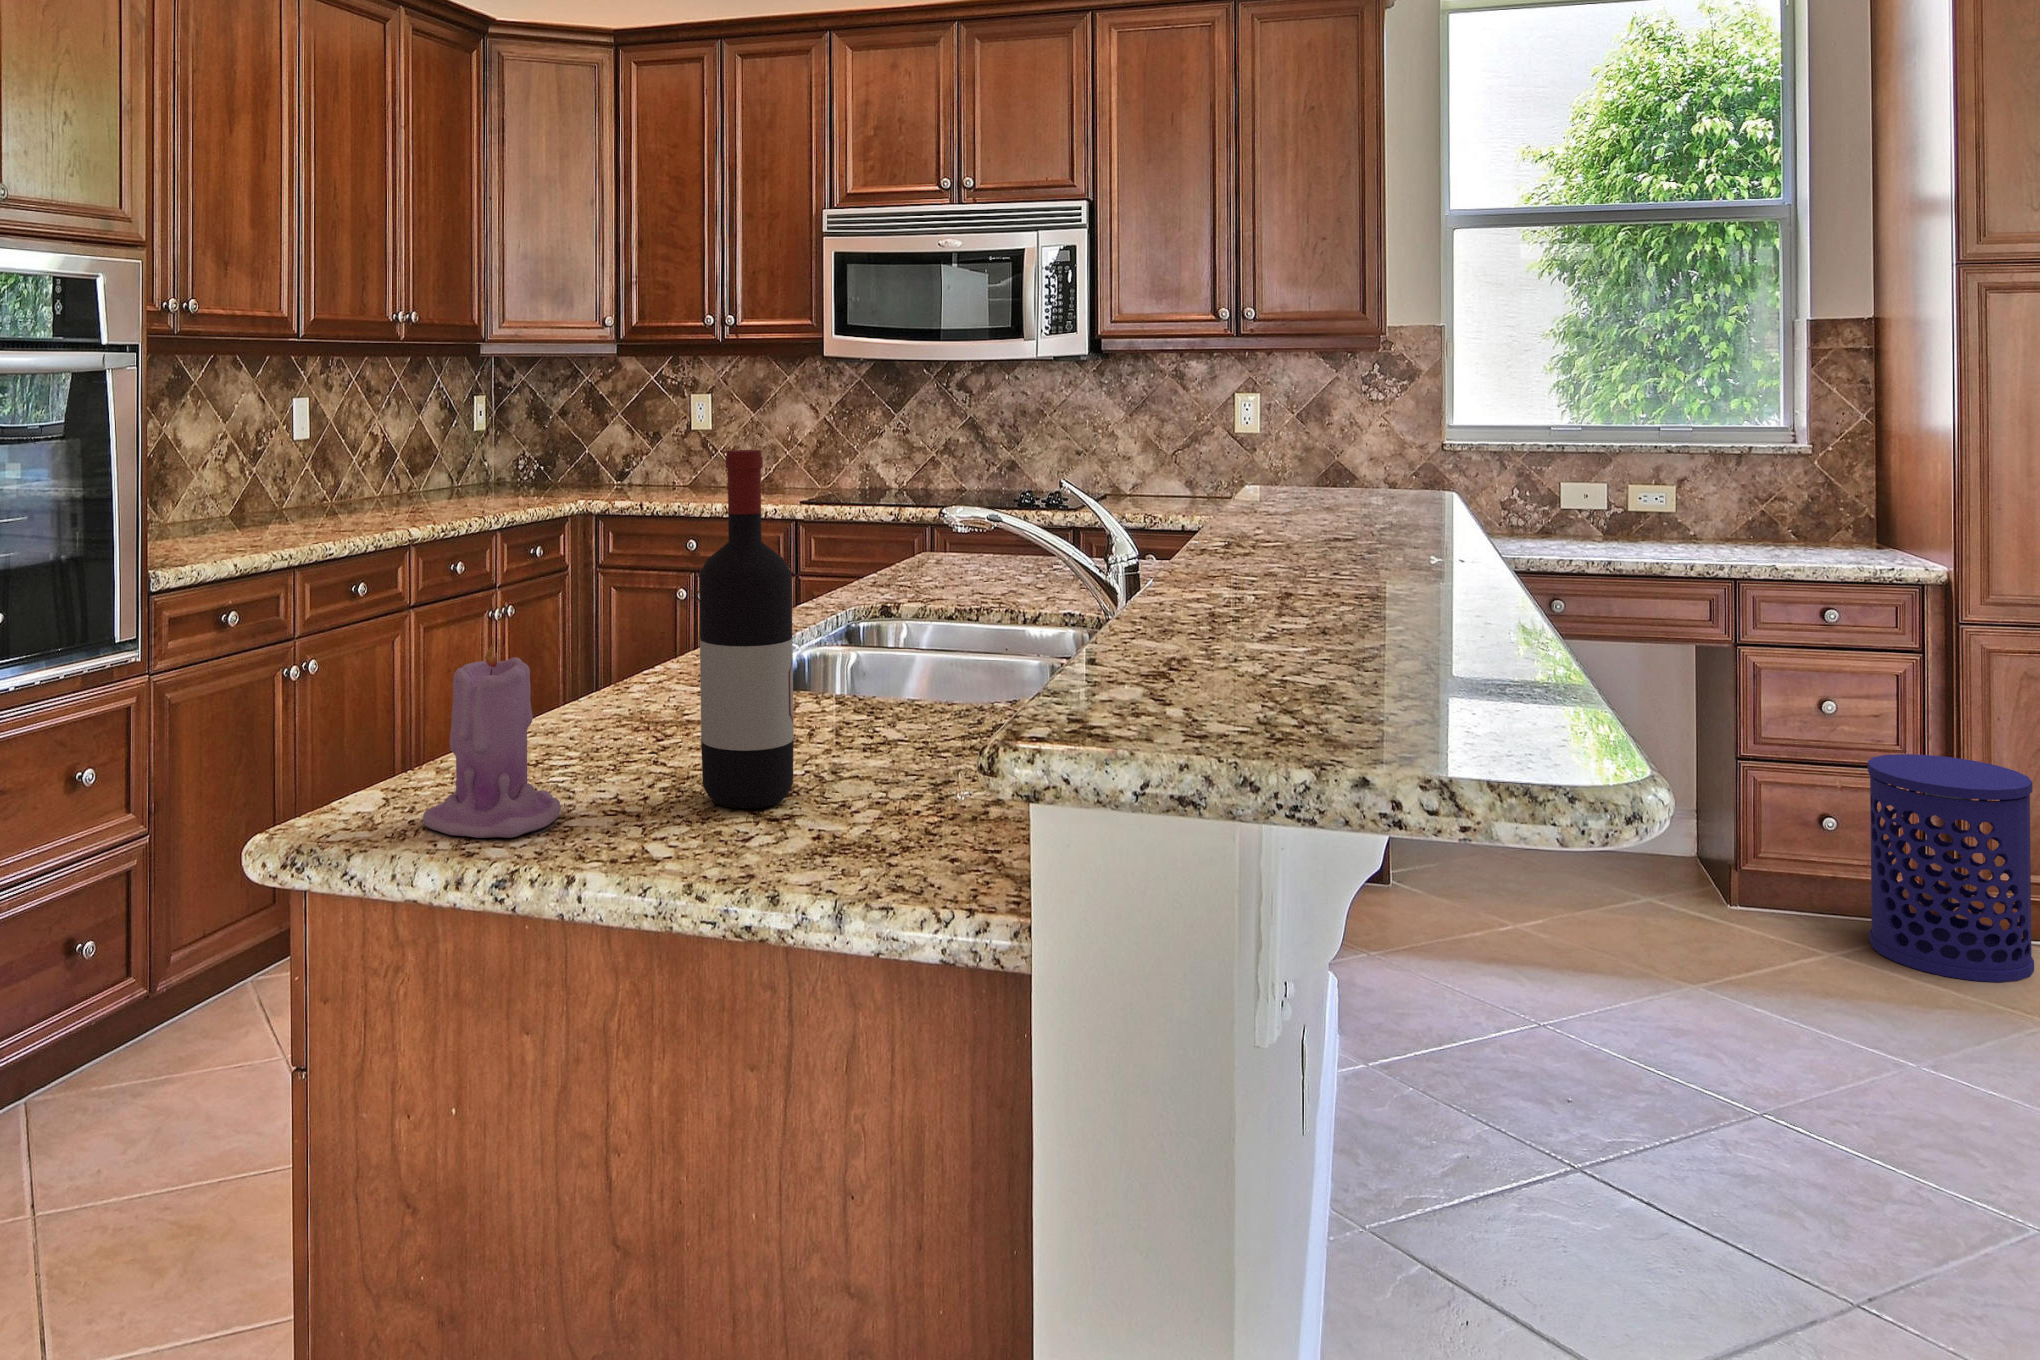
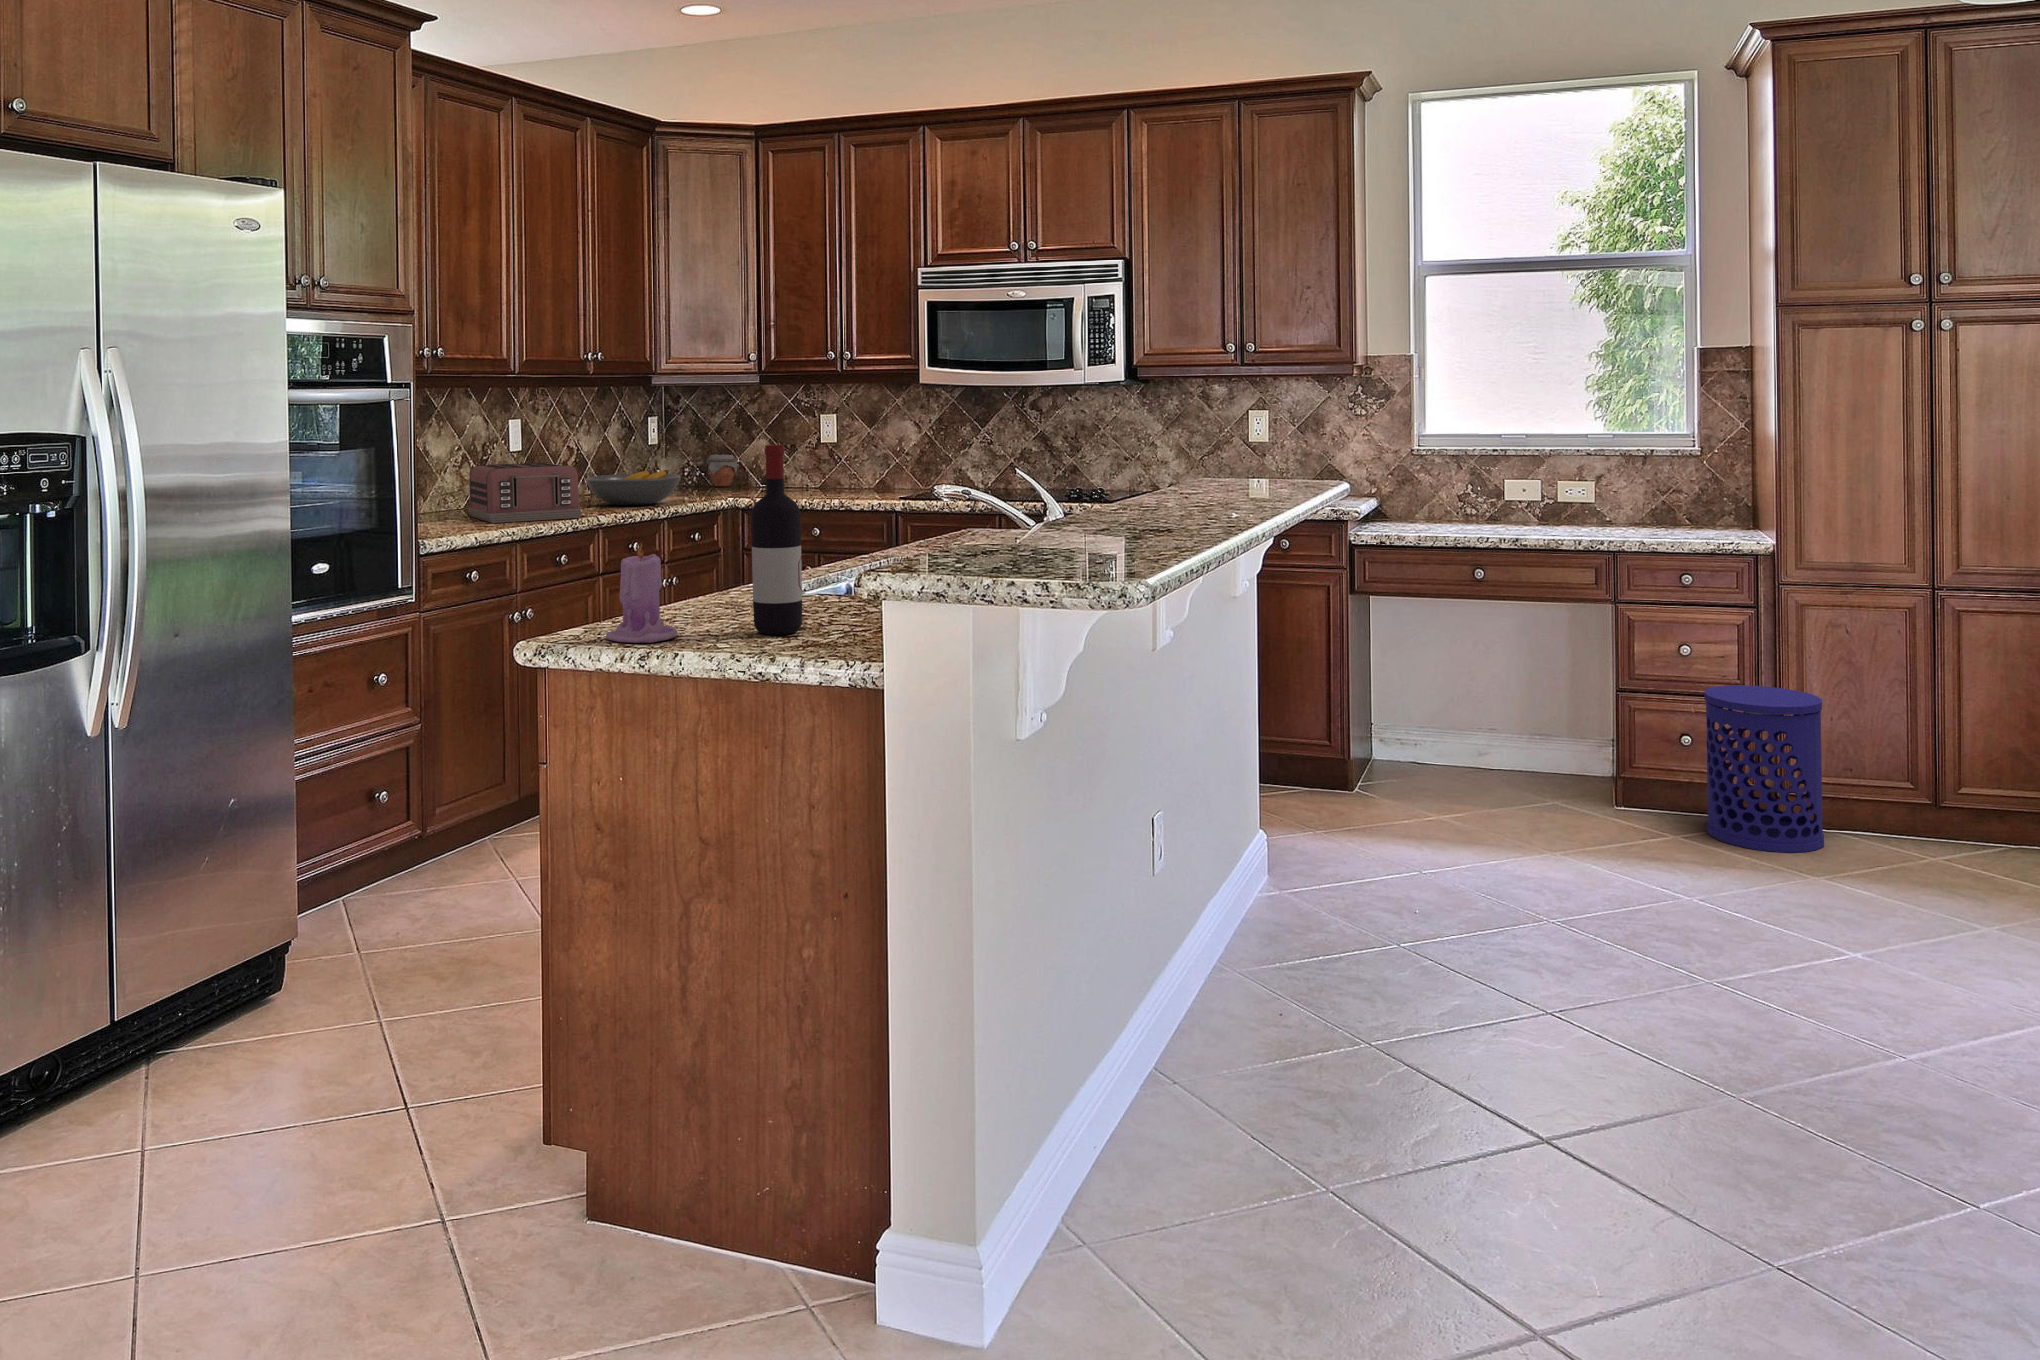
jar: none [544,444,586,484] -> present [705,454,738,486]
toaster: none [231,455,384,539] -> present [468,462,581,523]
fruit bowl: none [391,465,518,511] -> present [585,470,681,505]

